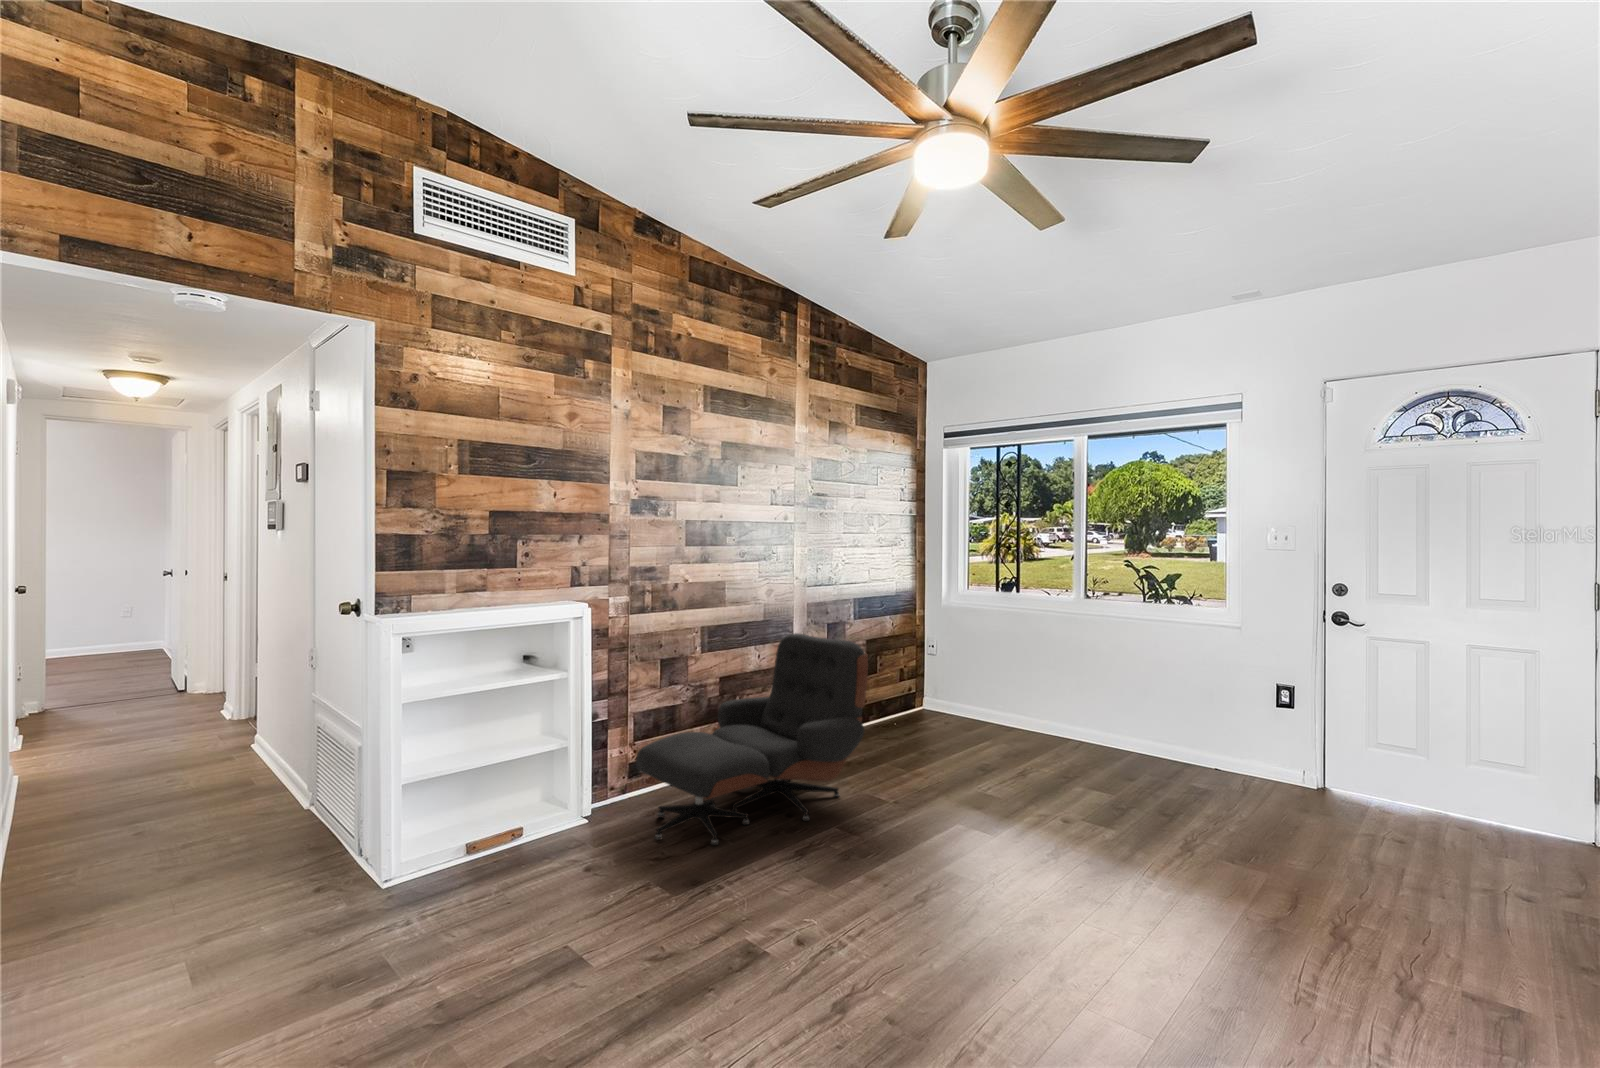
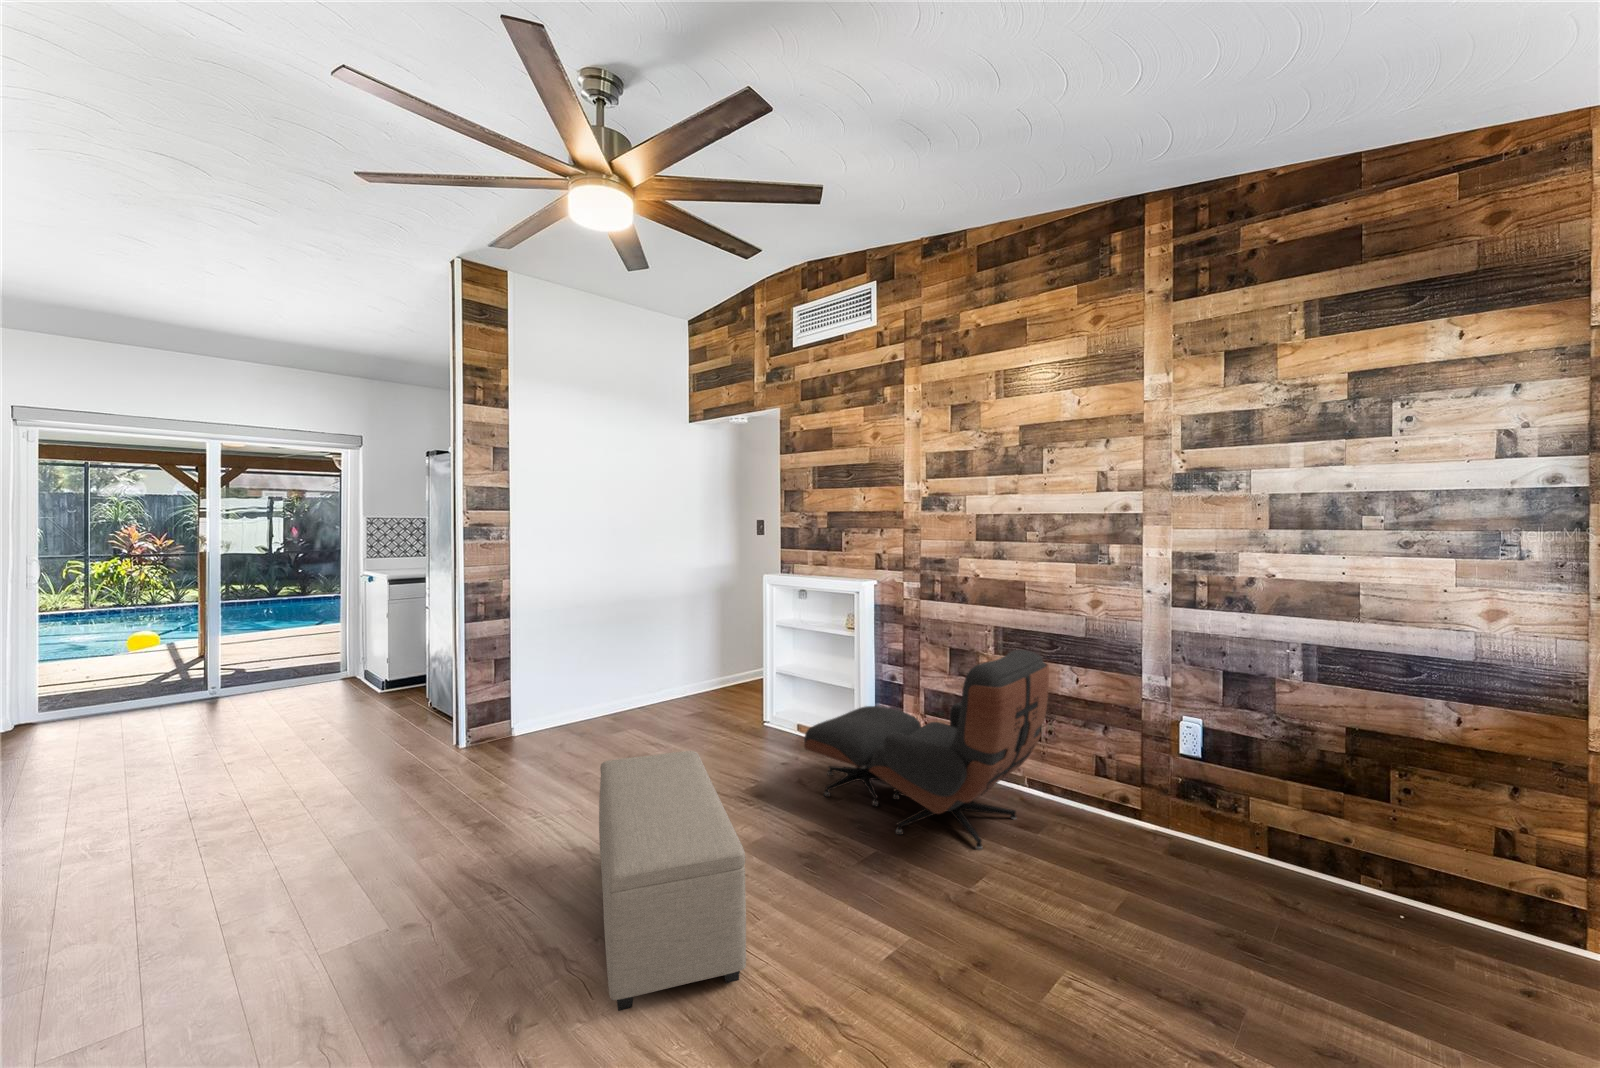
ottoman: none [809,787,1107,994] -> present [599,751,746,1011]

